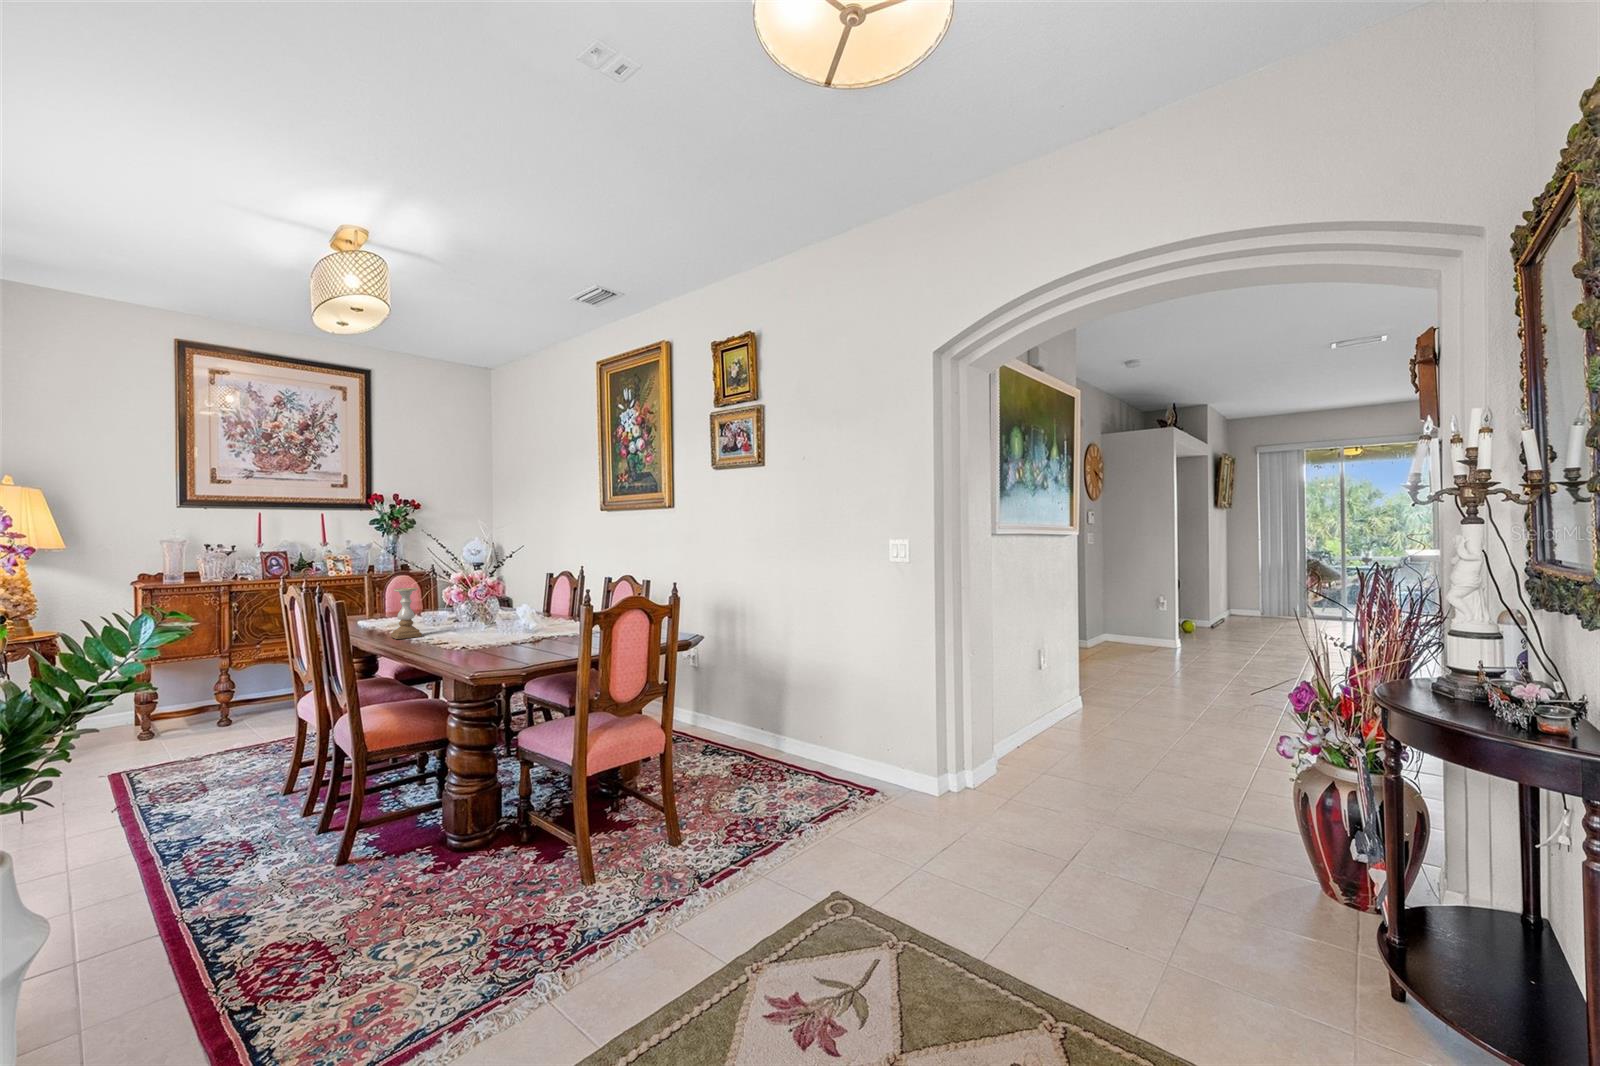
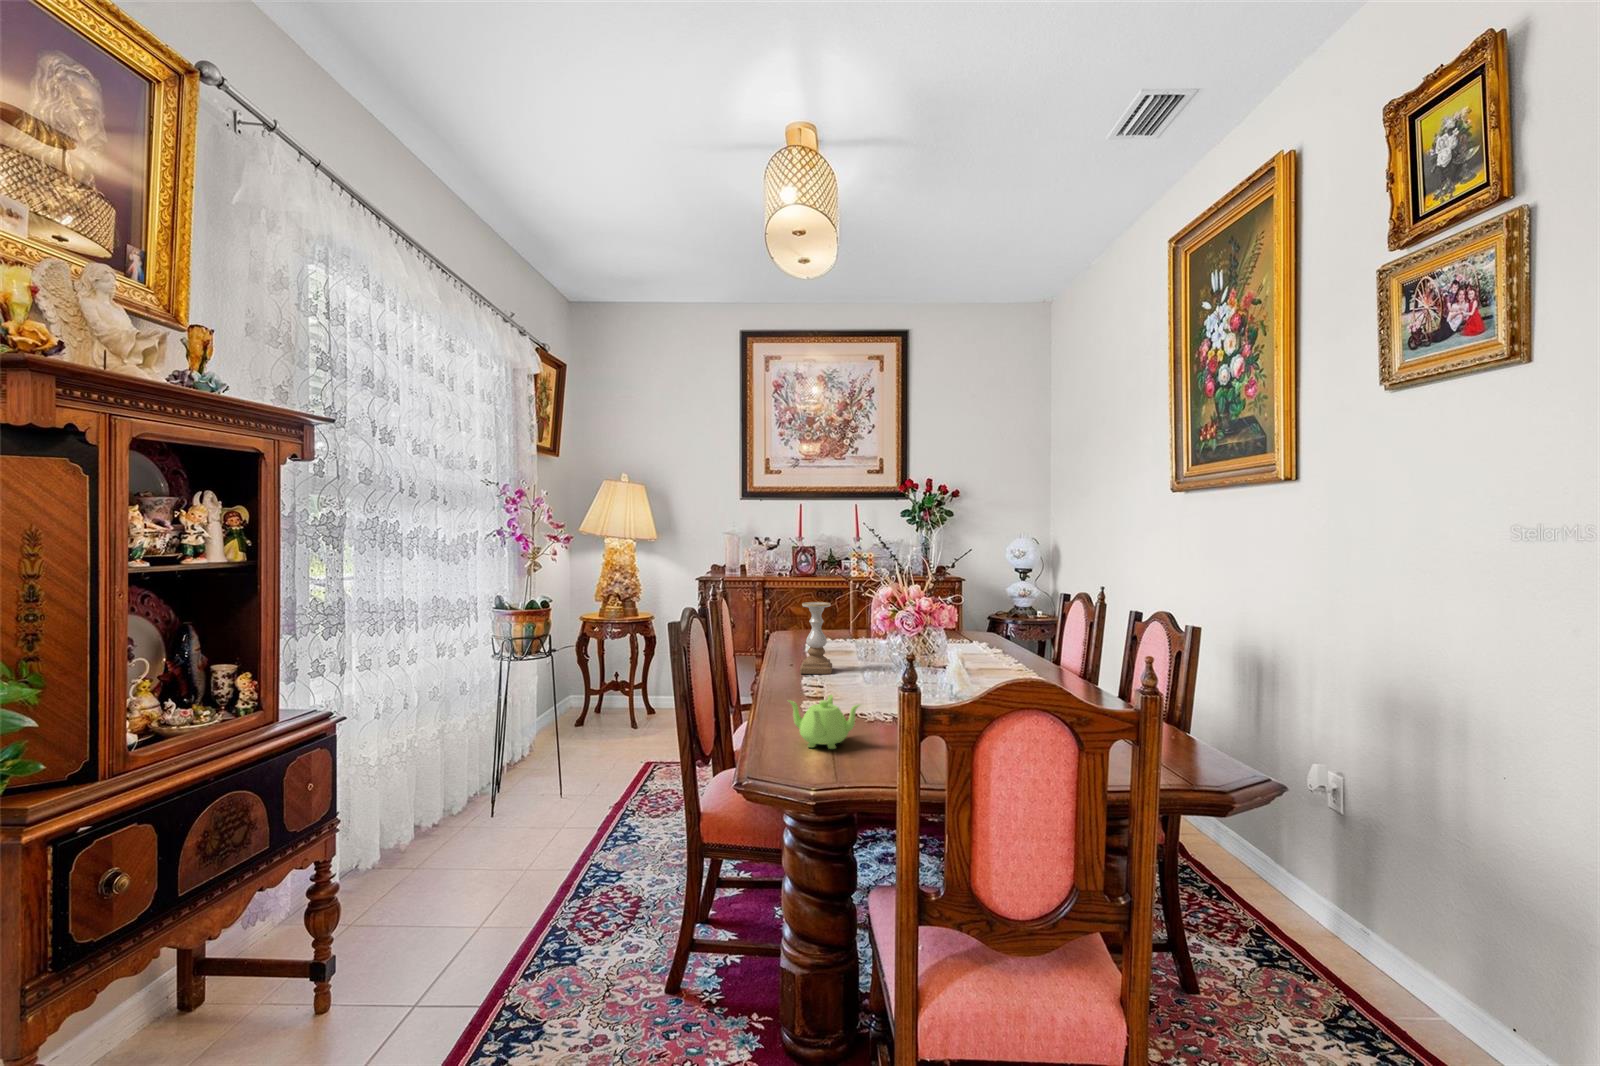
teapot: none [467,632,514,660] -> present [789,695,859,749]

